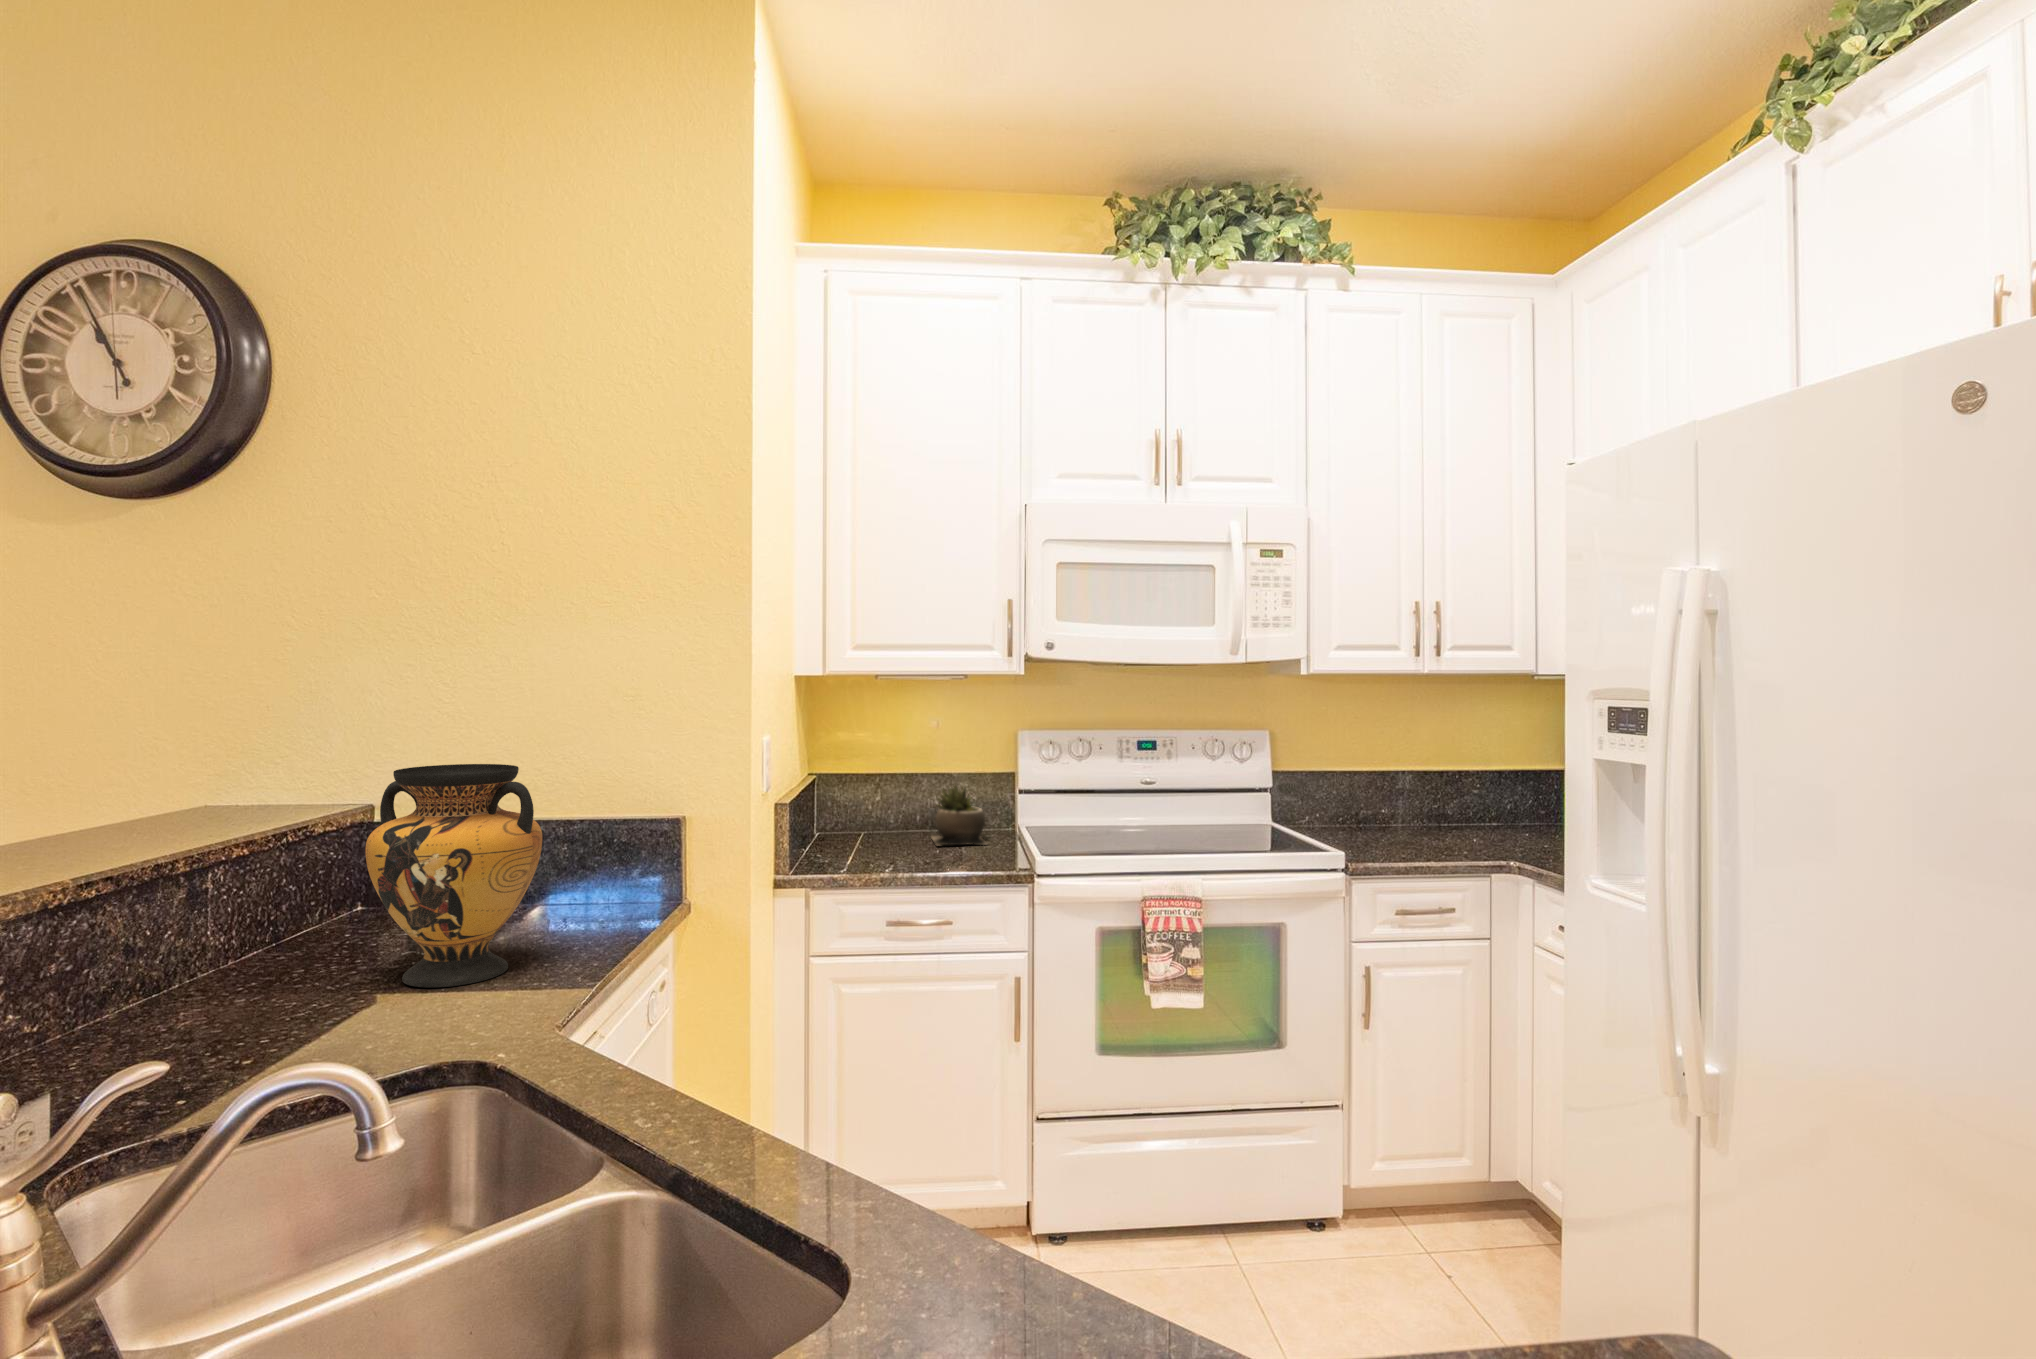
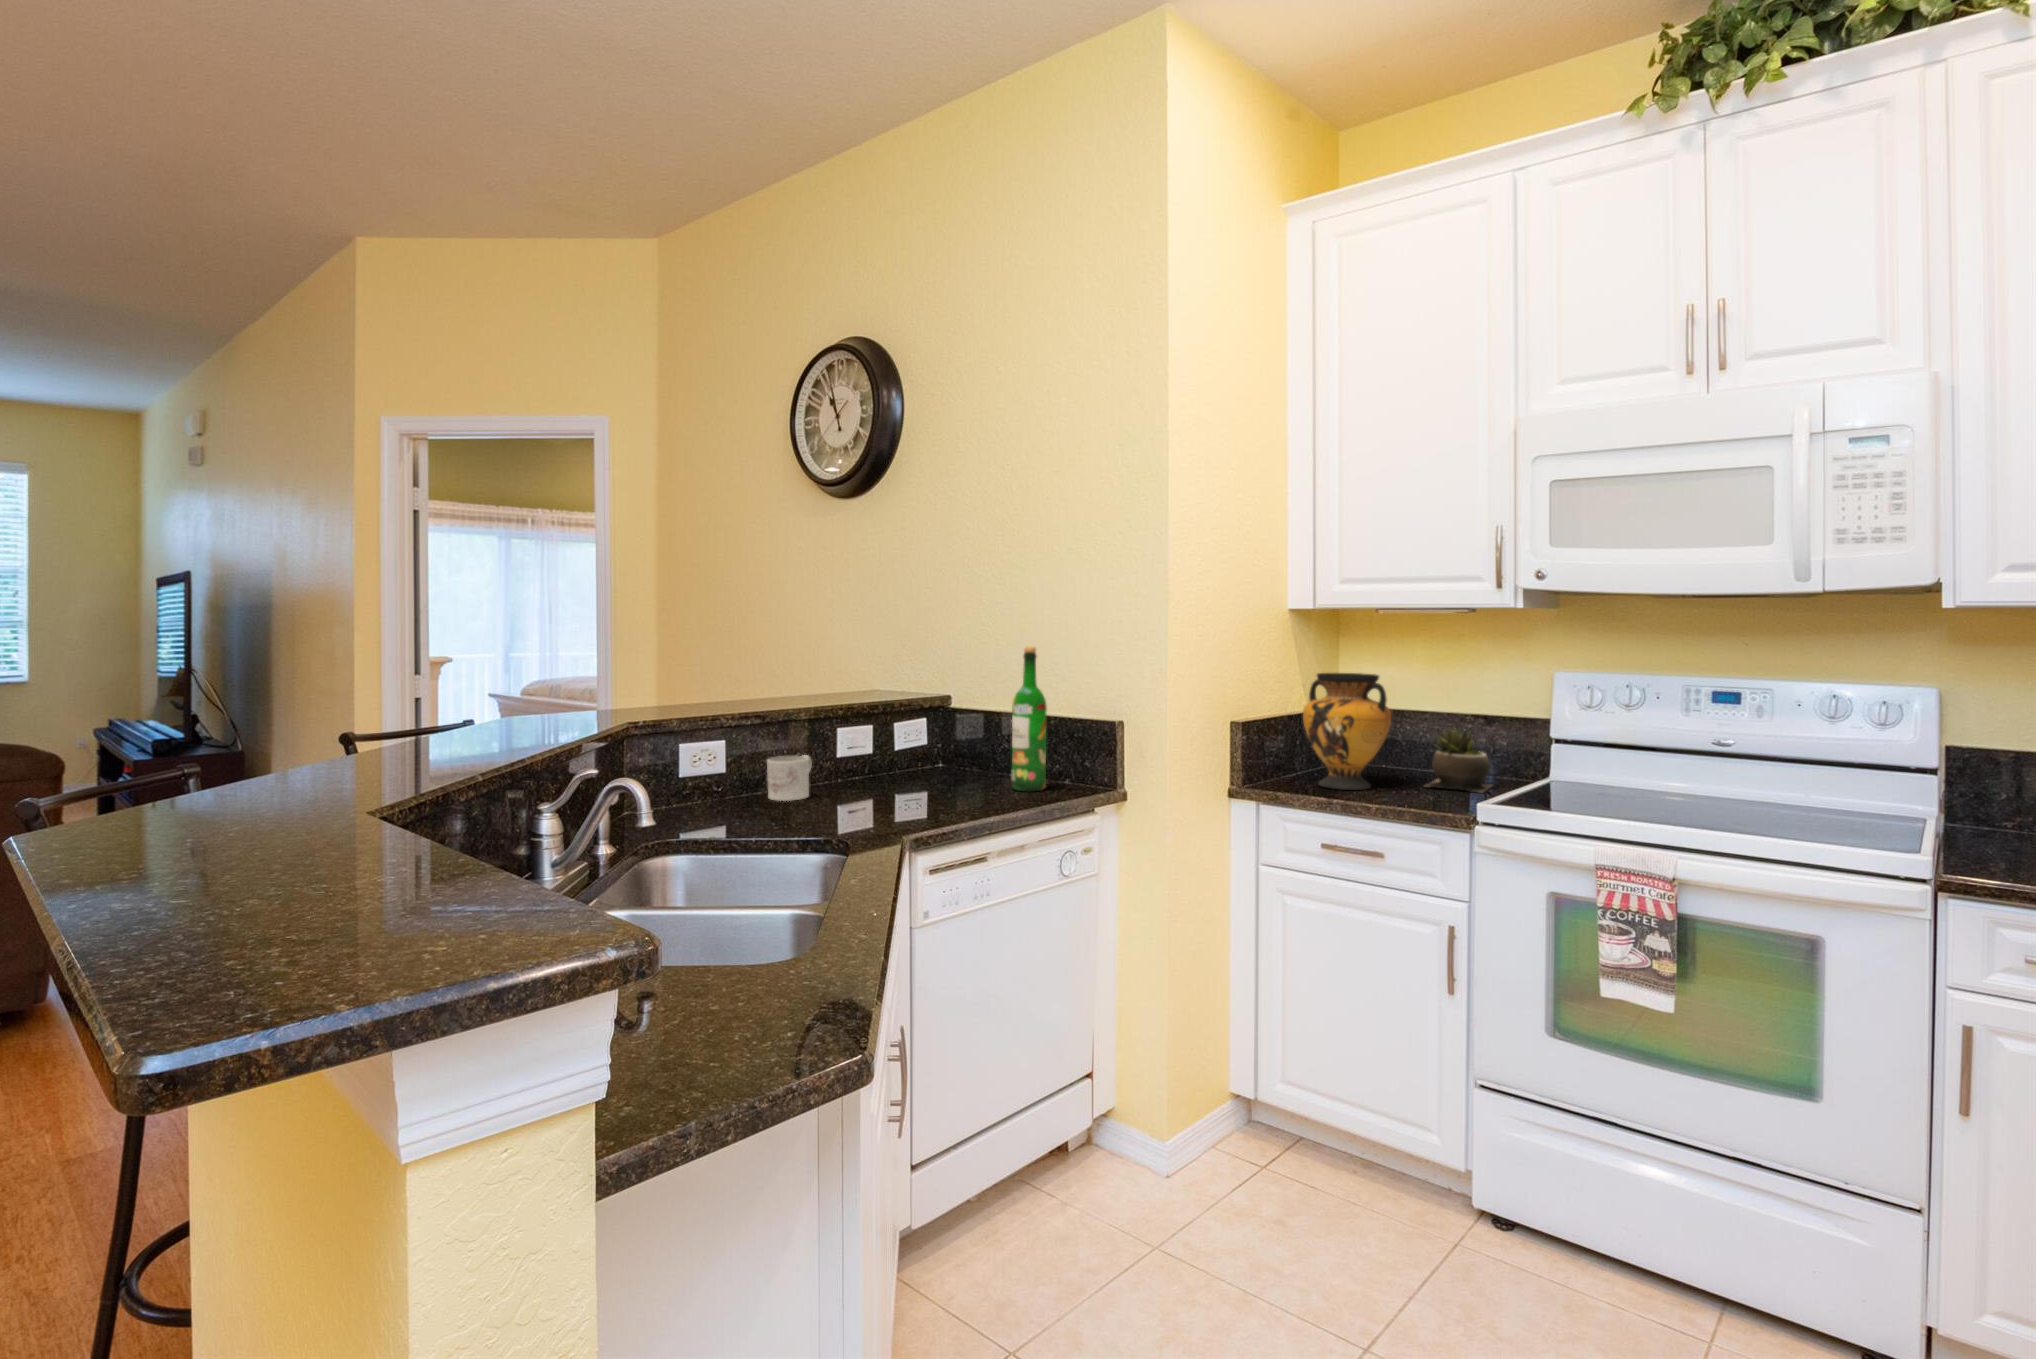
wine bottle: none [566,729,616,924] -> present [1011,646,1047,791]
vase: present [366,764,542,988] -> present [1303,673,1391,790]
mug: none [171,931,262,1022] -> present [767,755,812,801]

